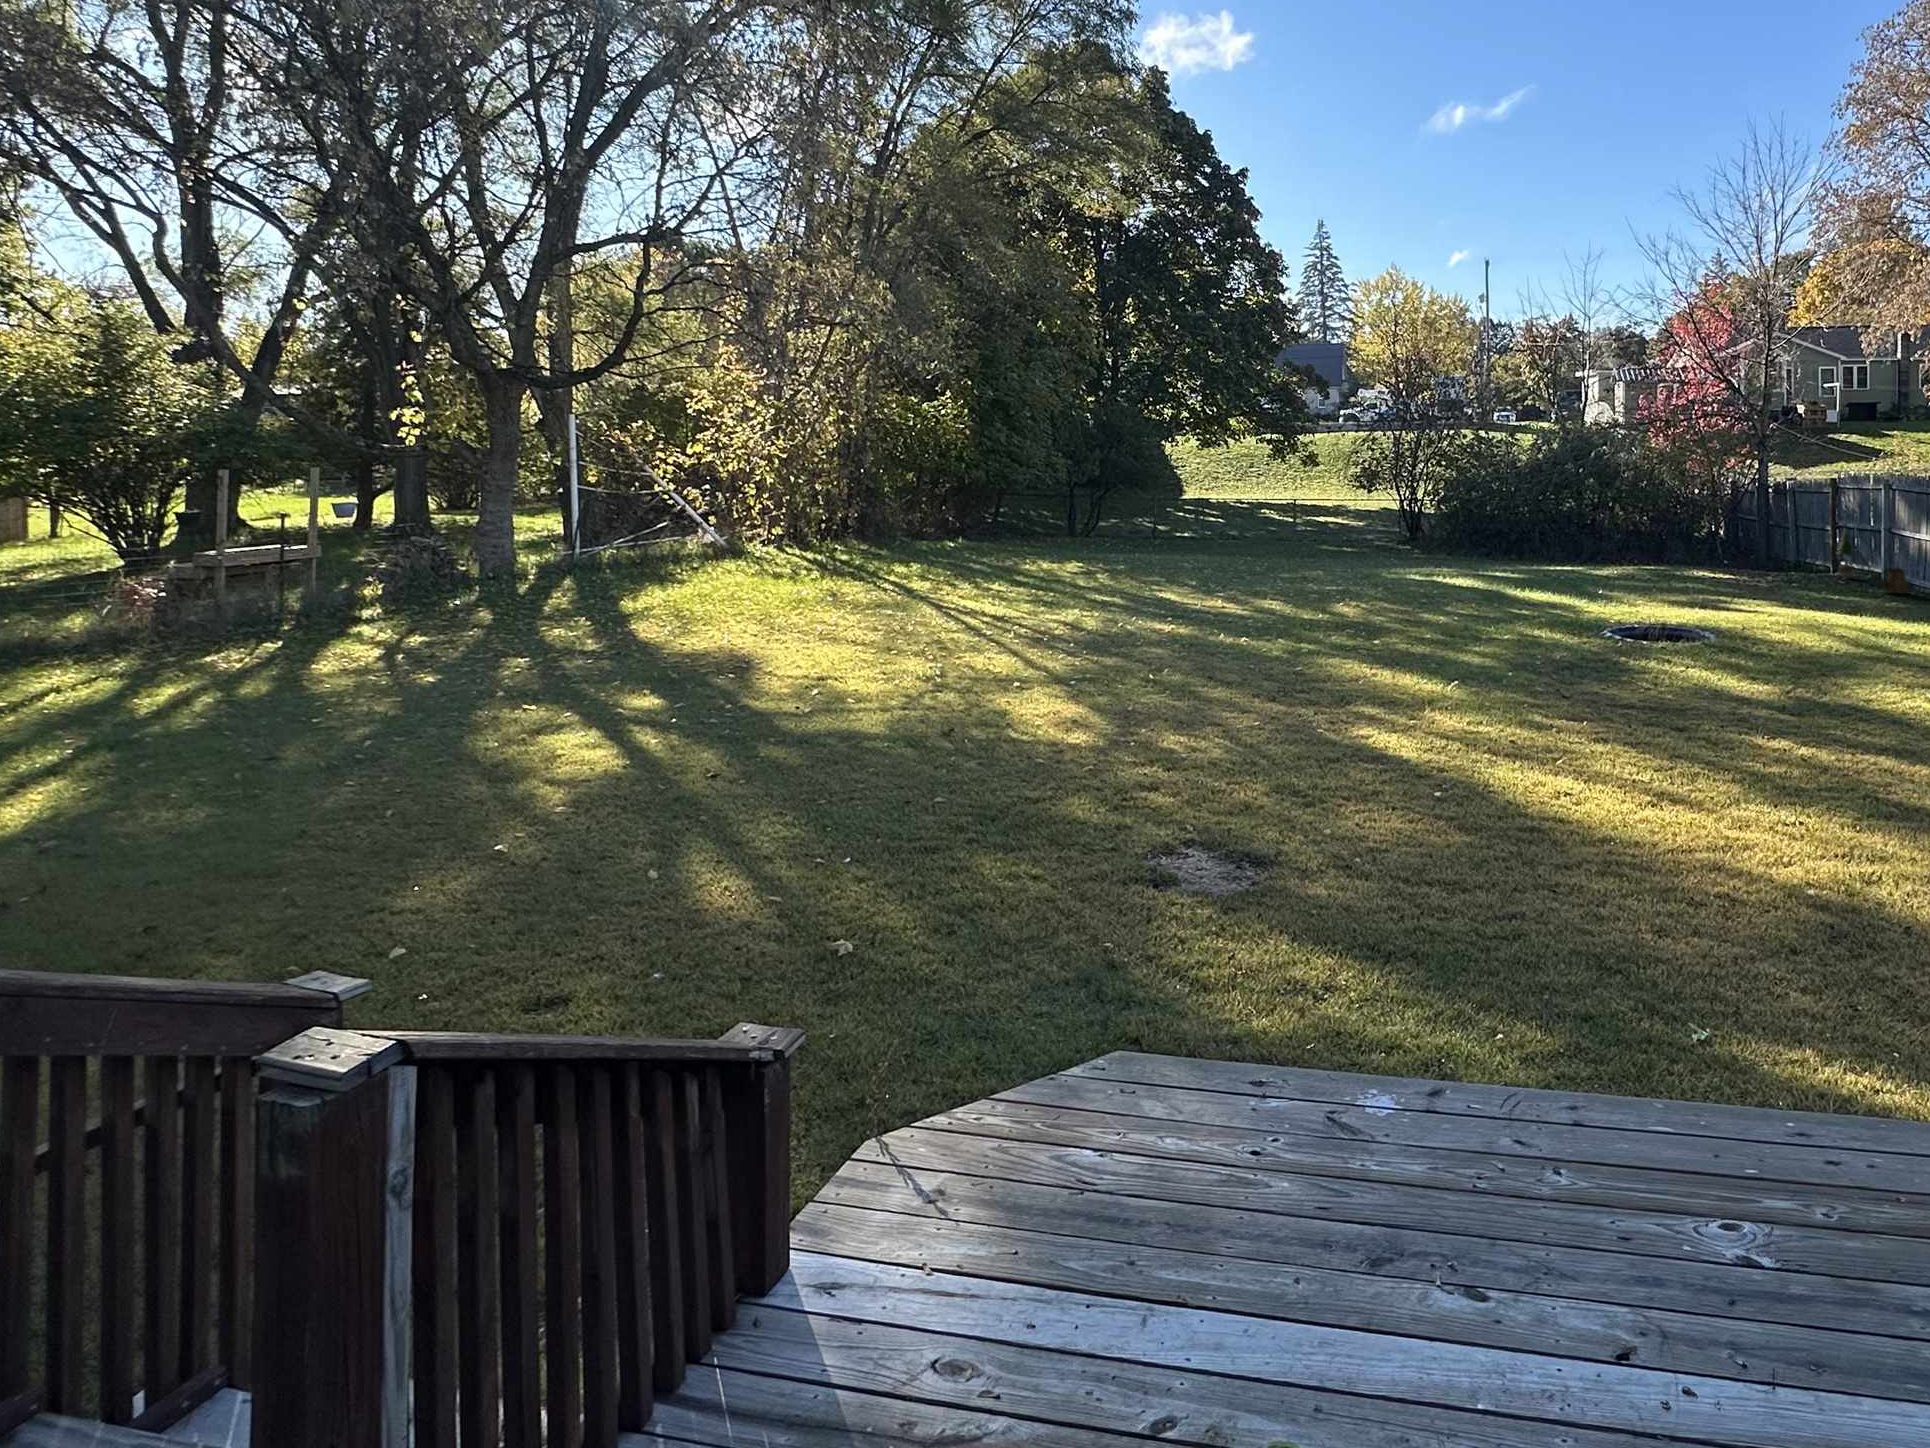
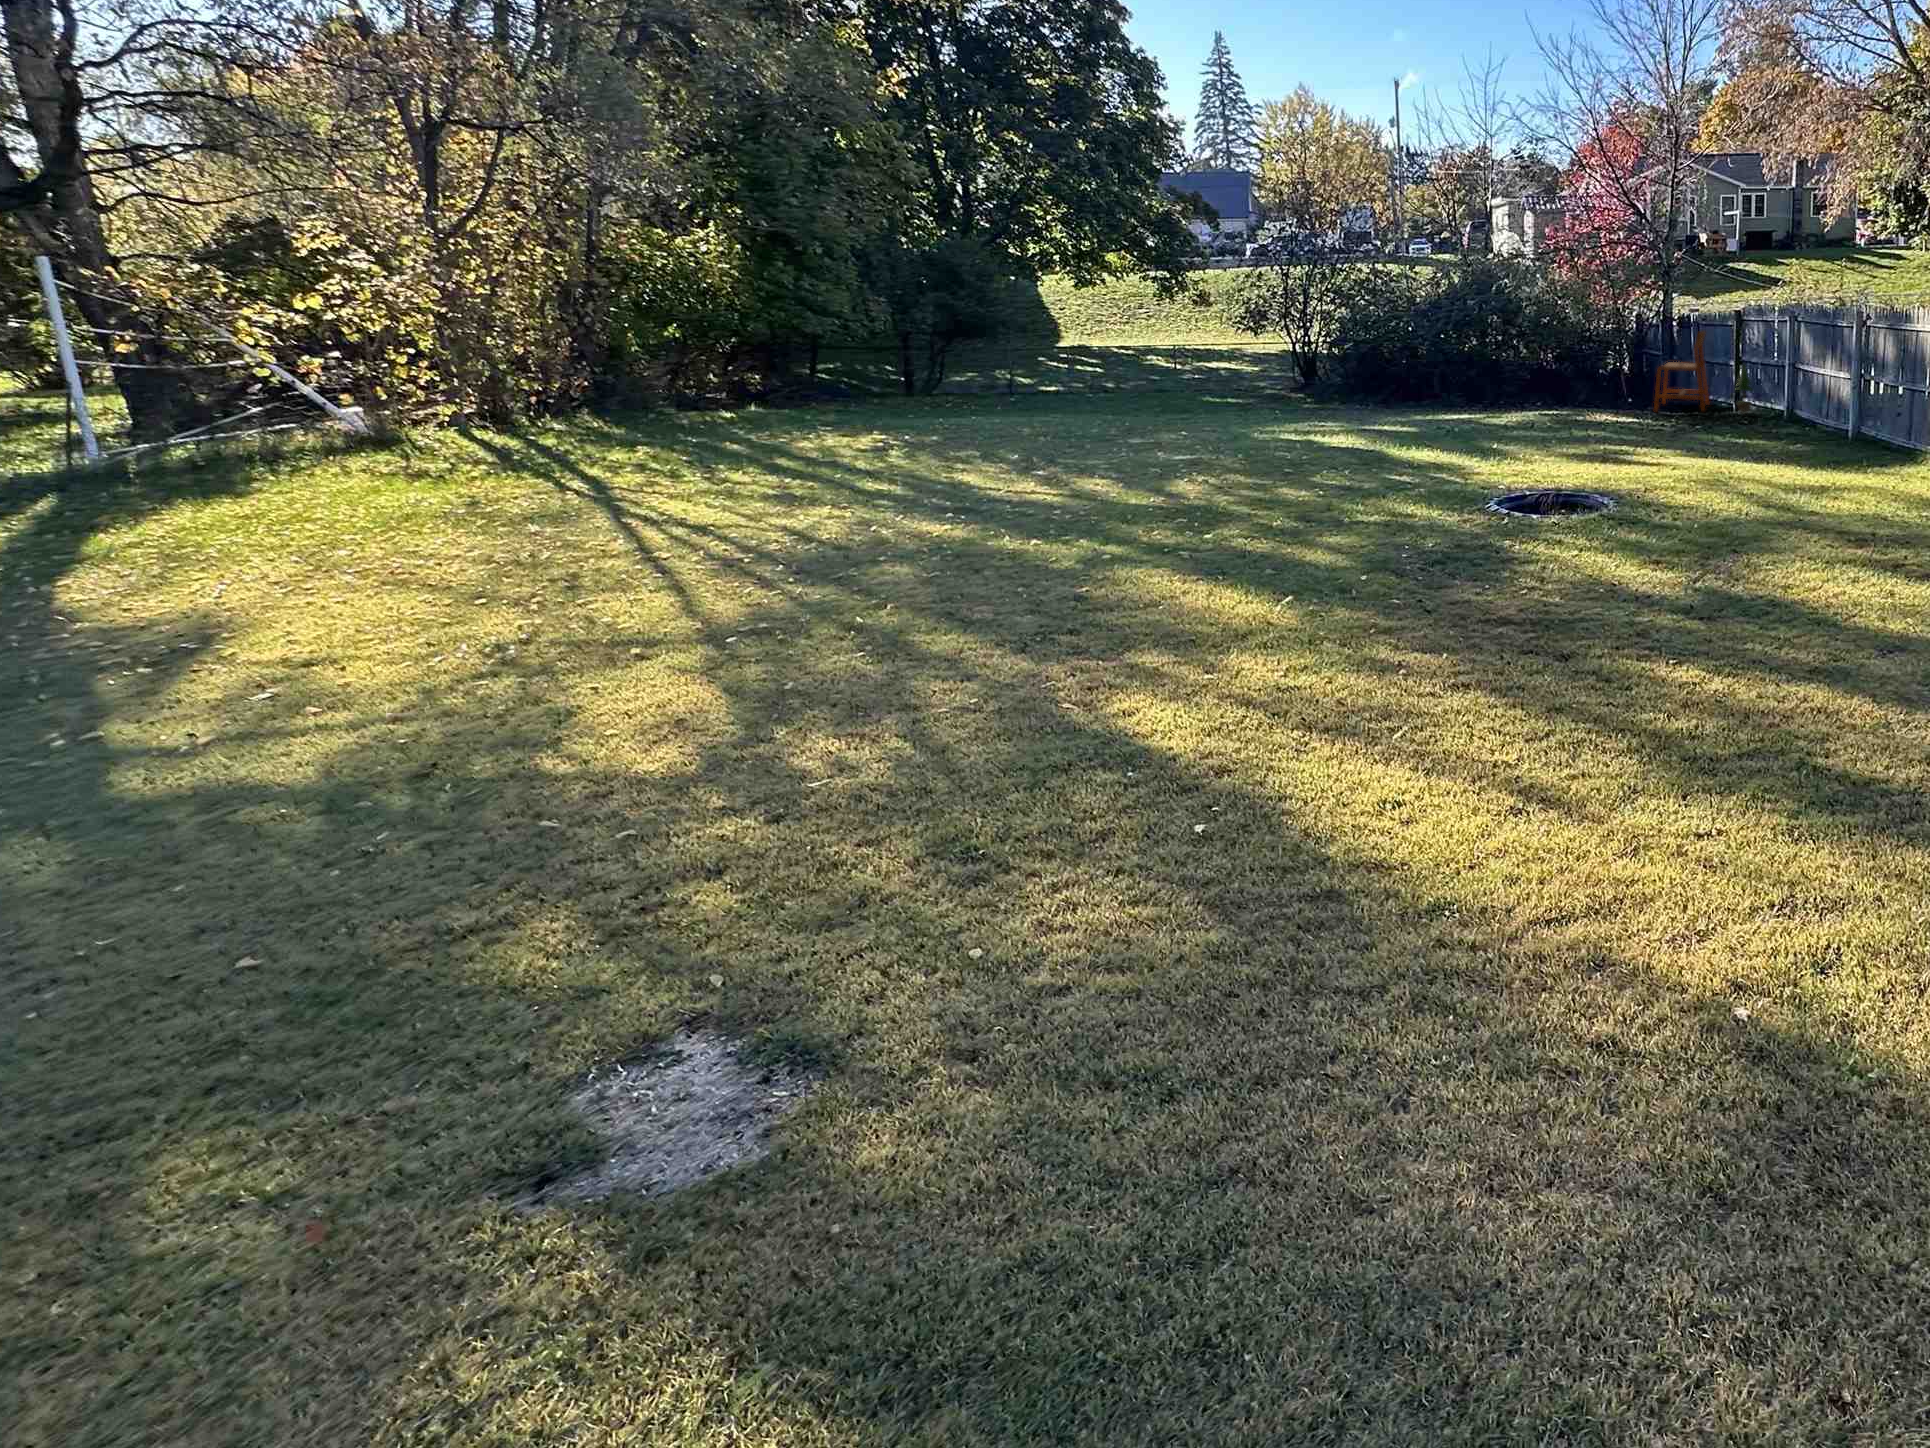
bench: none [1754,497,1812,573] -> present [1654,331,1710,412]
watering can: present [1869,567,1909,594] -> none [1764,403,1812,432]

